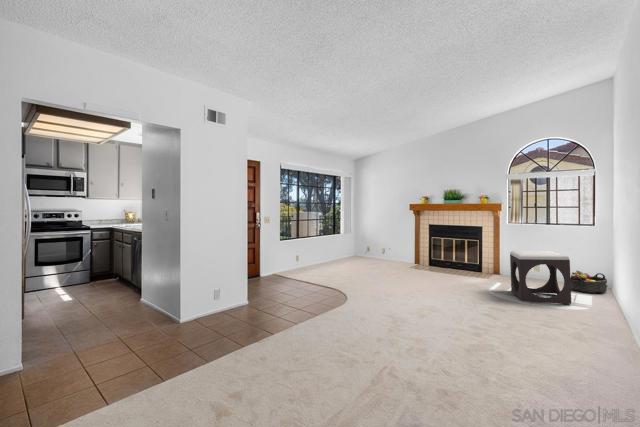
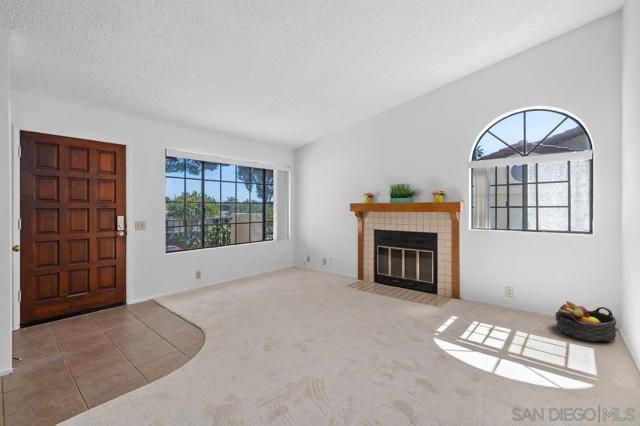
footstool: present [510,251,571,304] -> none [463,274,561,376]

